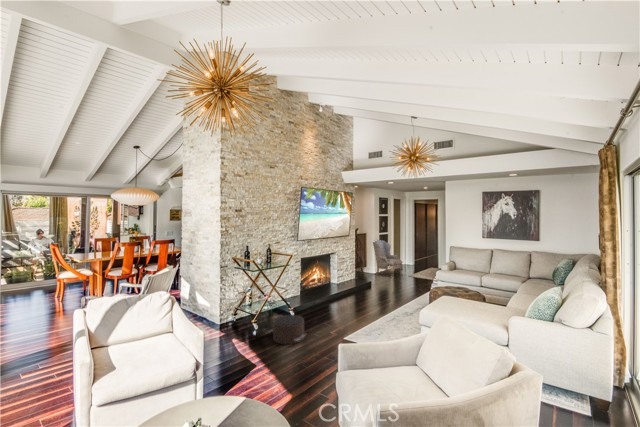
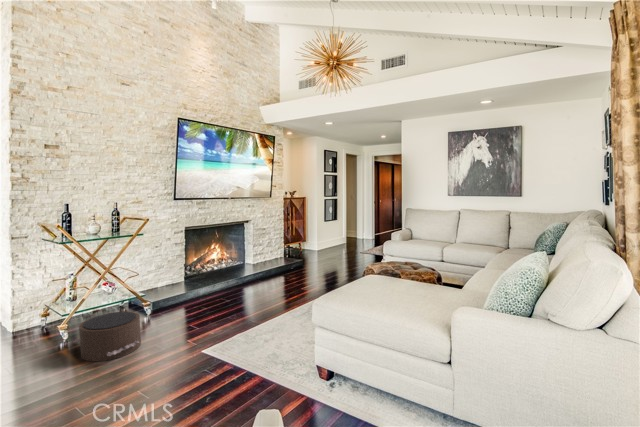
armchair: present [373,240,403,278] -> none [313,206,353,255]

